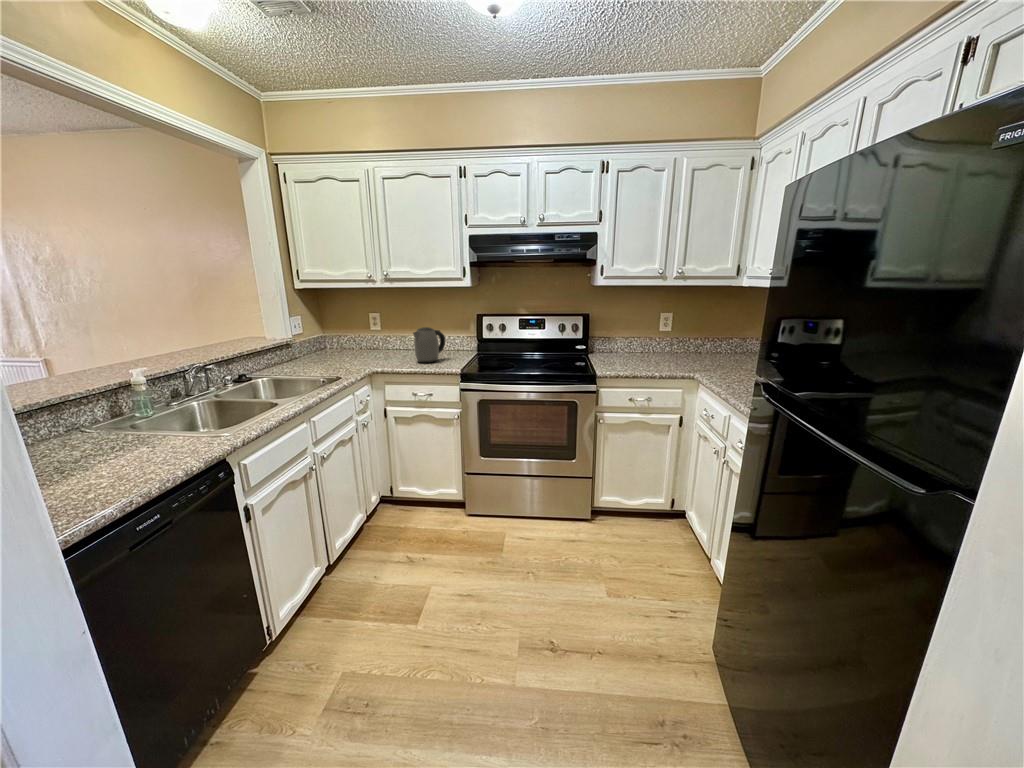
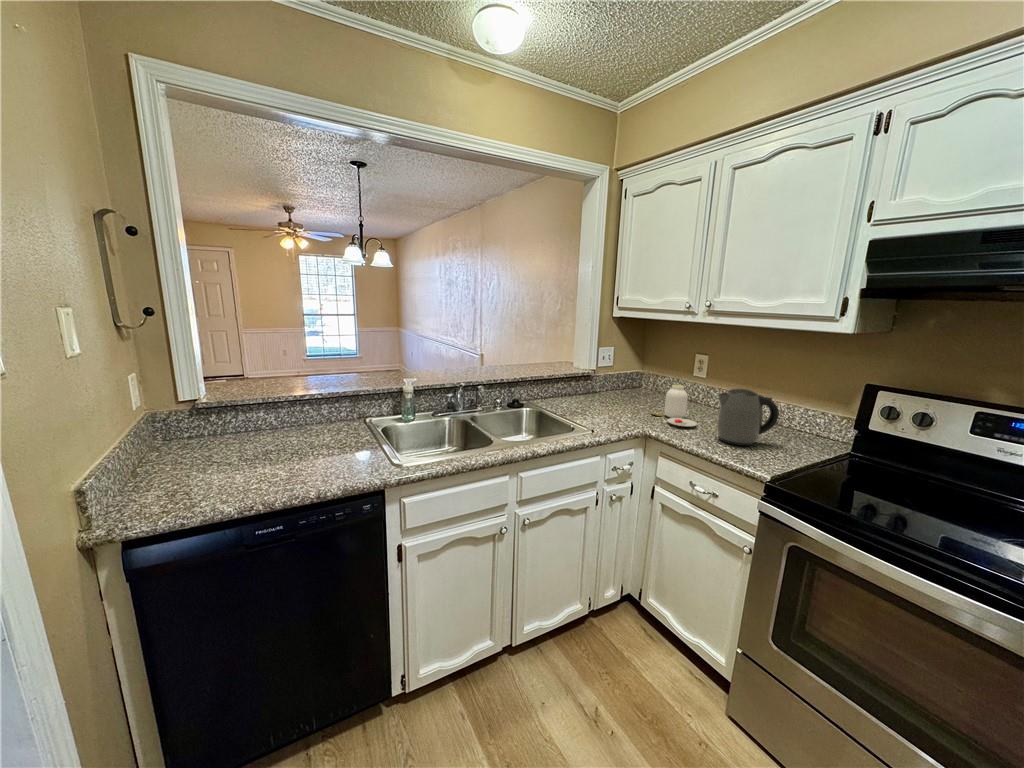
jar: none [361,335,399,362] -> present [652,385,697,426]

